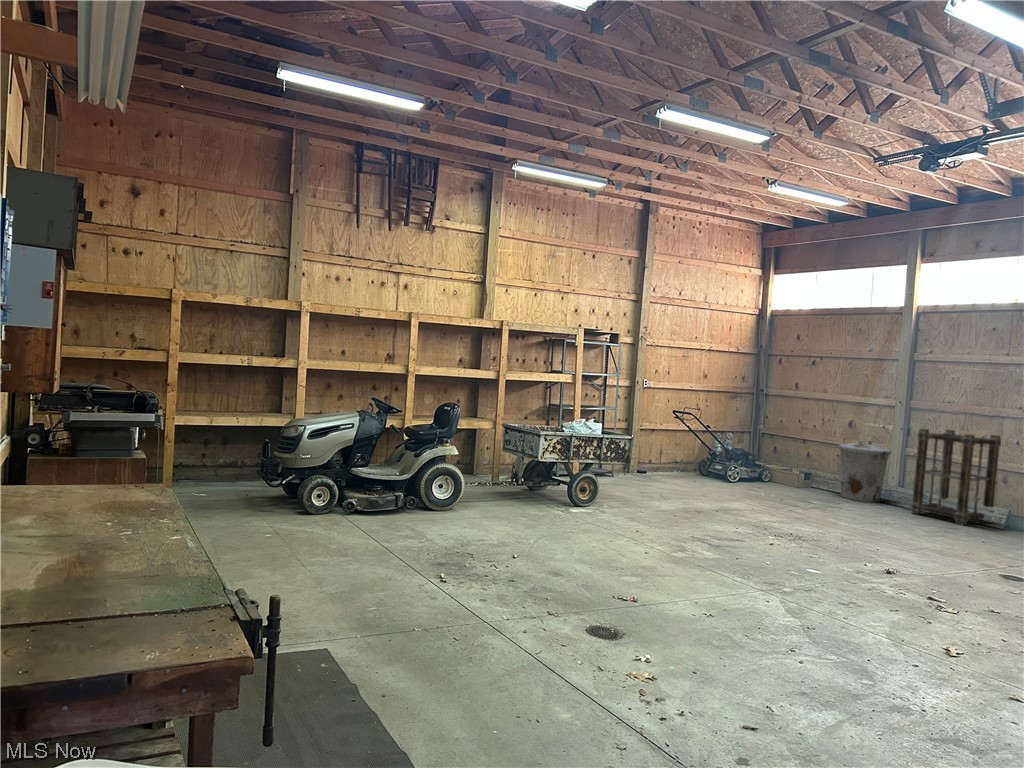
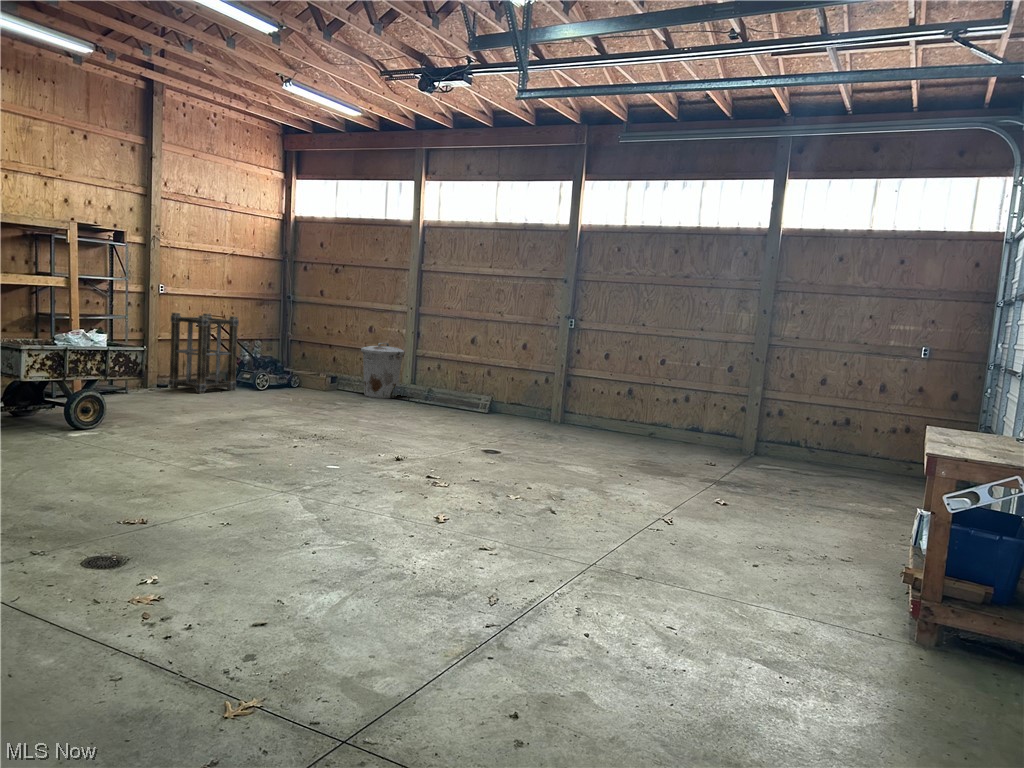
shelving unit: present [911,428,1001,525] -> present [169,313,239,394]

